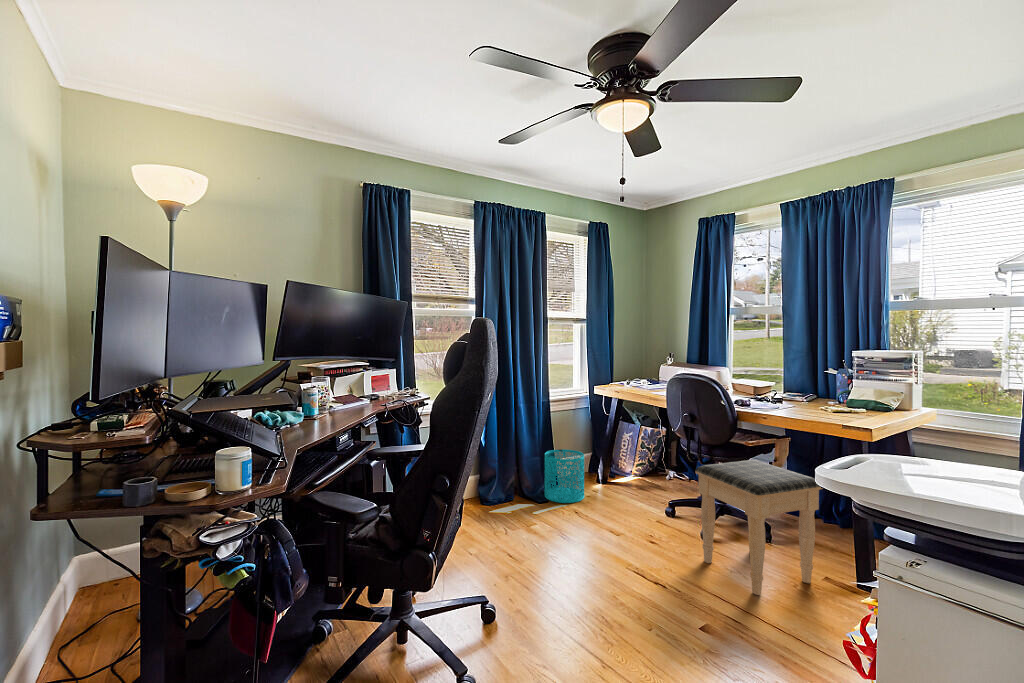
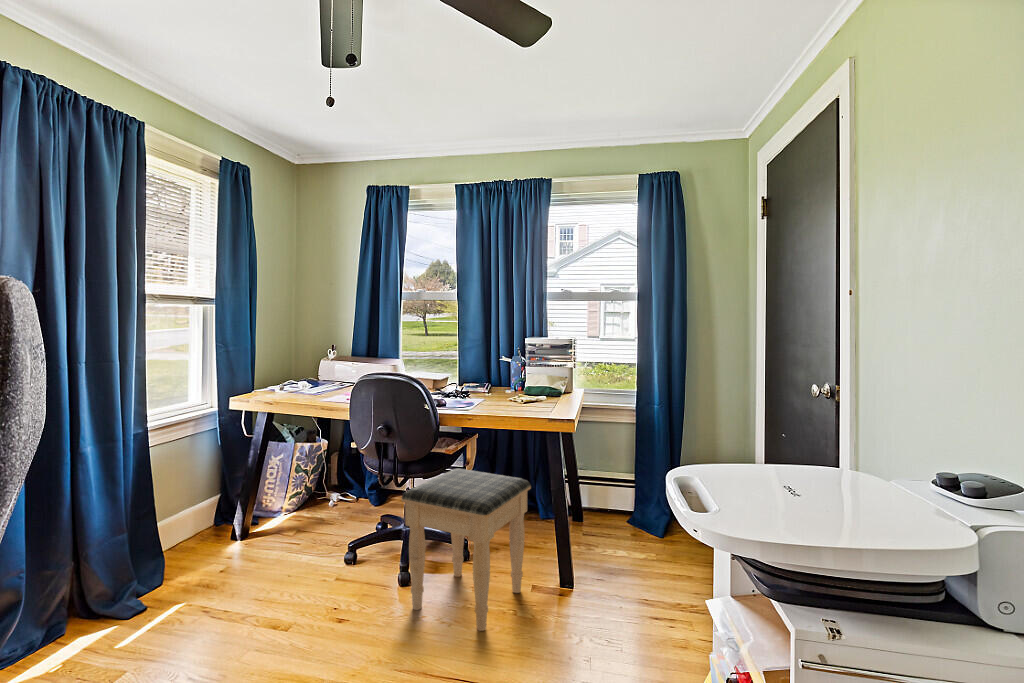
wastebasket: present [545,449,584,503] -> none [144,500,219,592]

